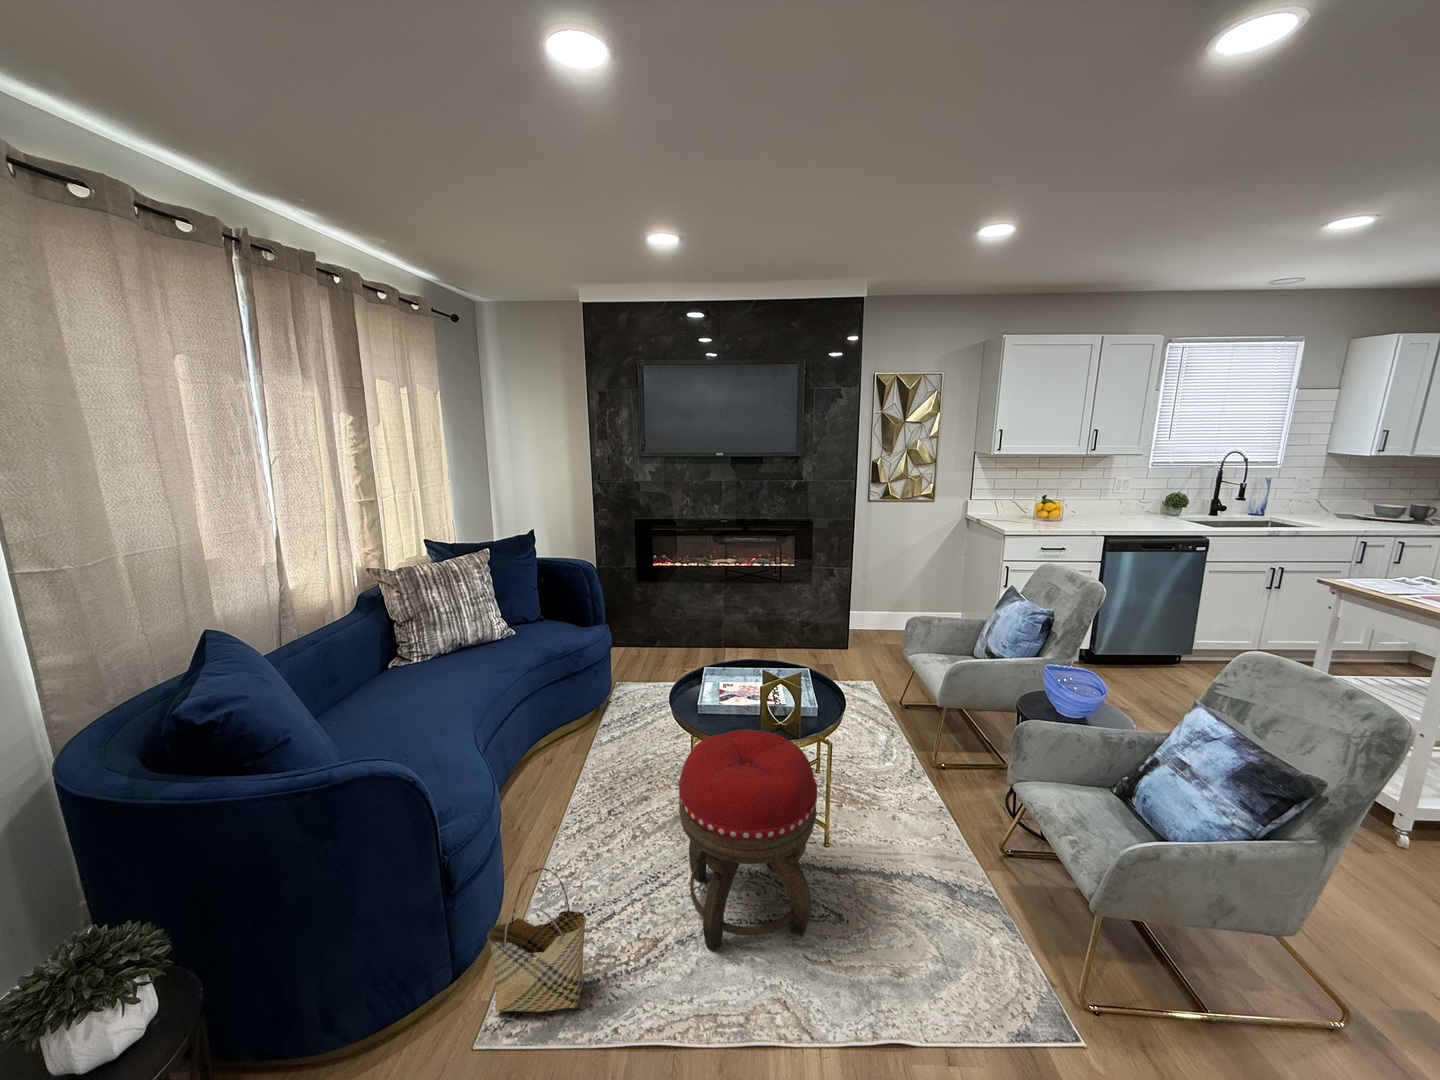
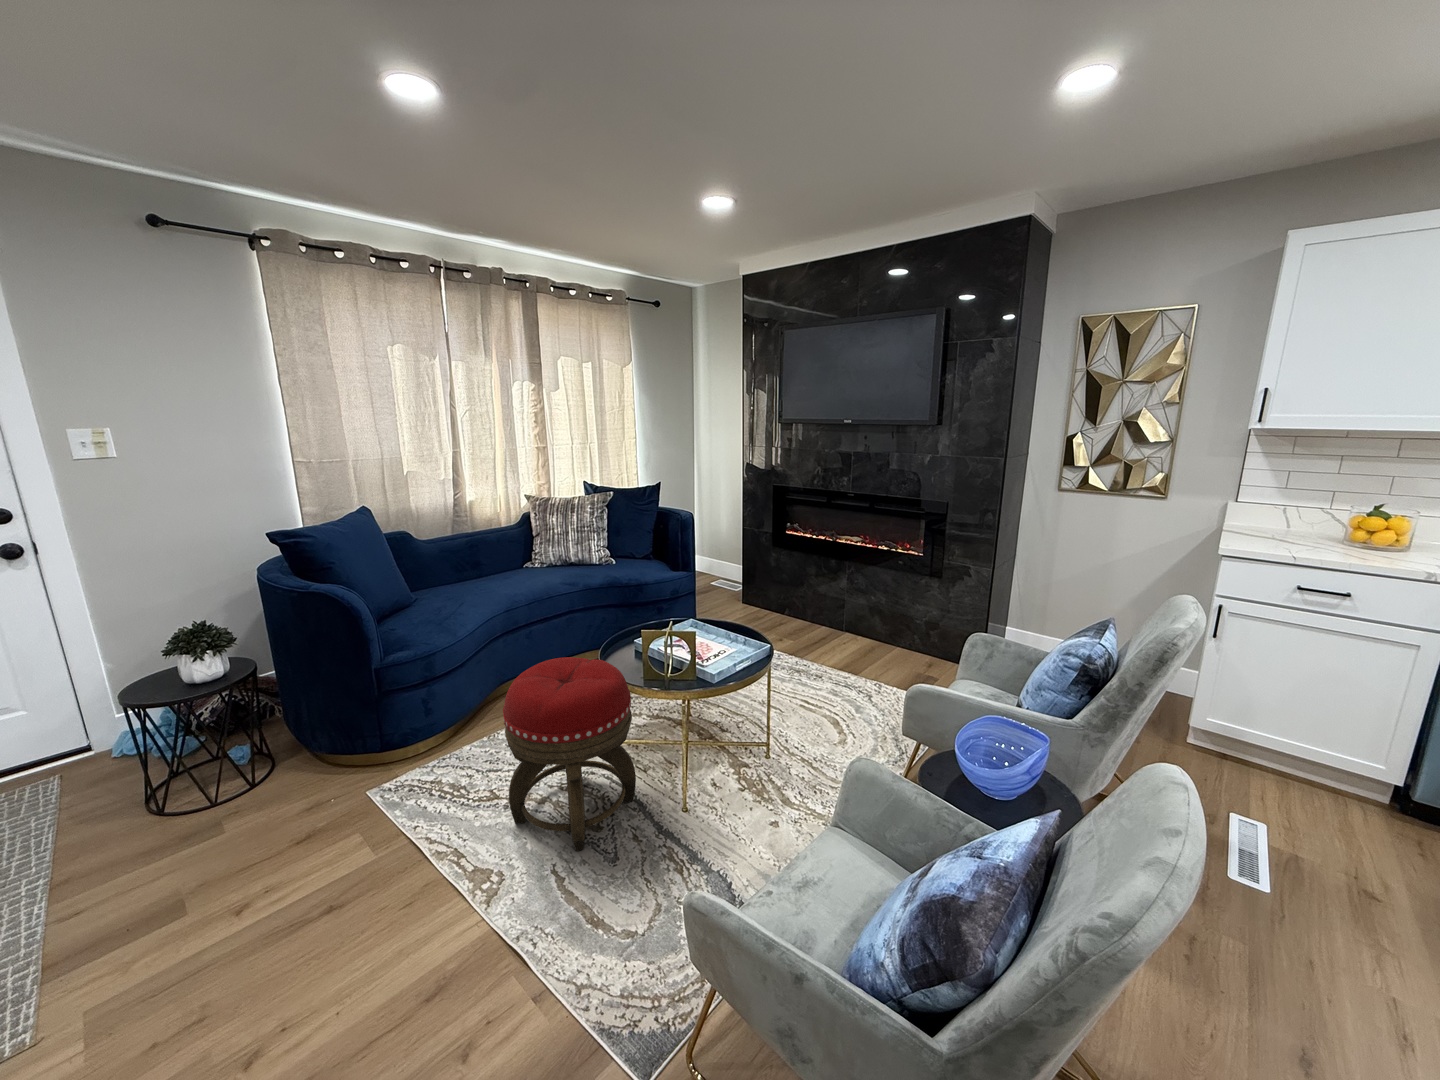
woven basket: present [487,868,586,1012] -> none [382,700,438,803]

